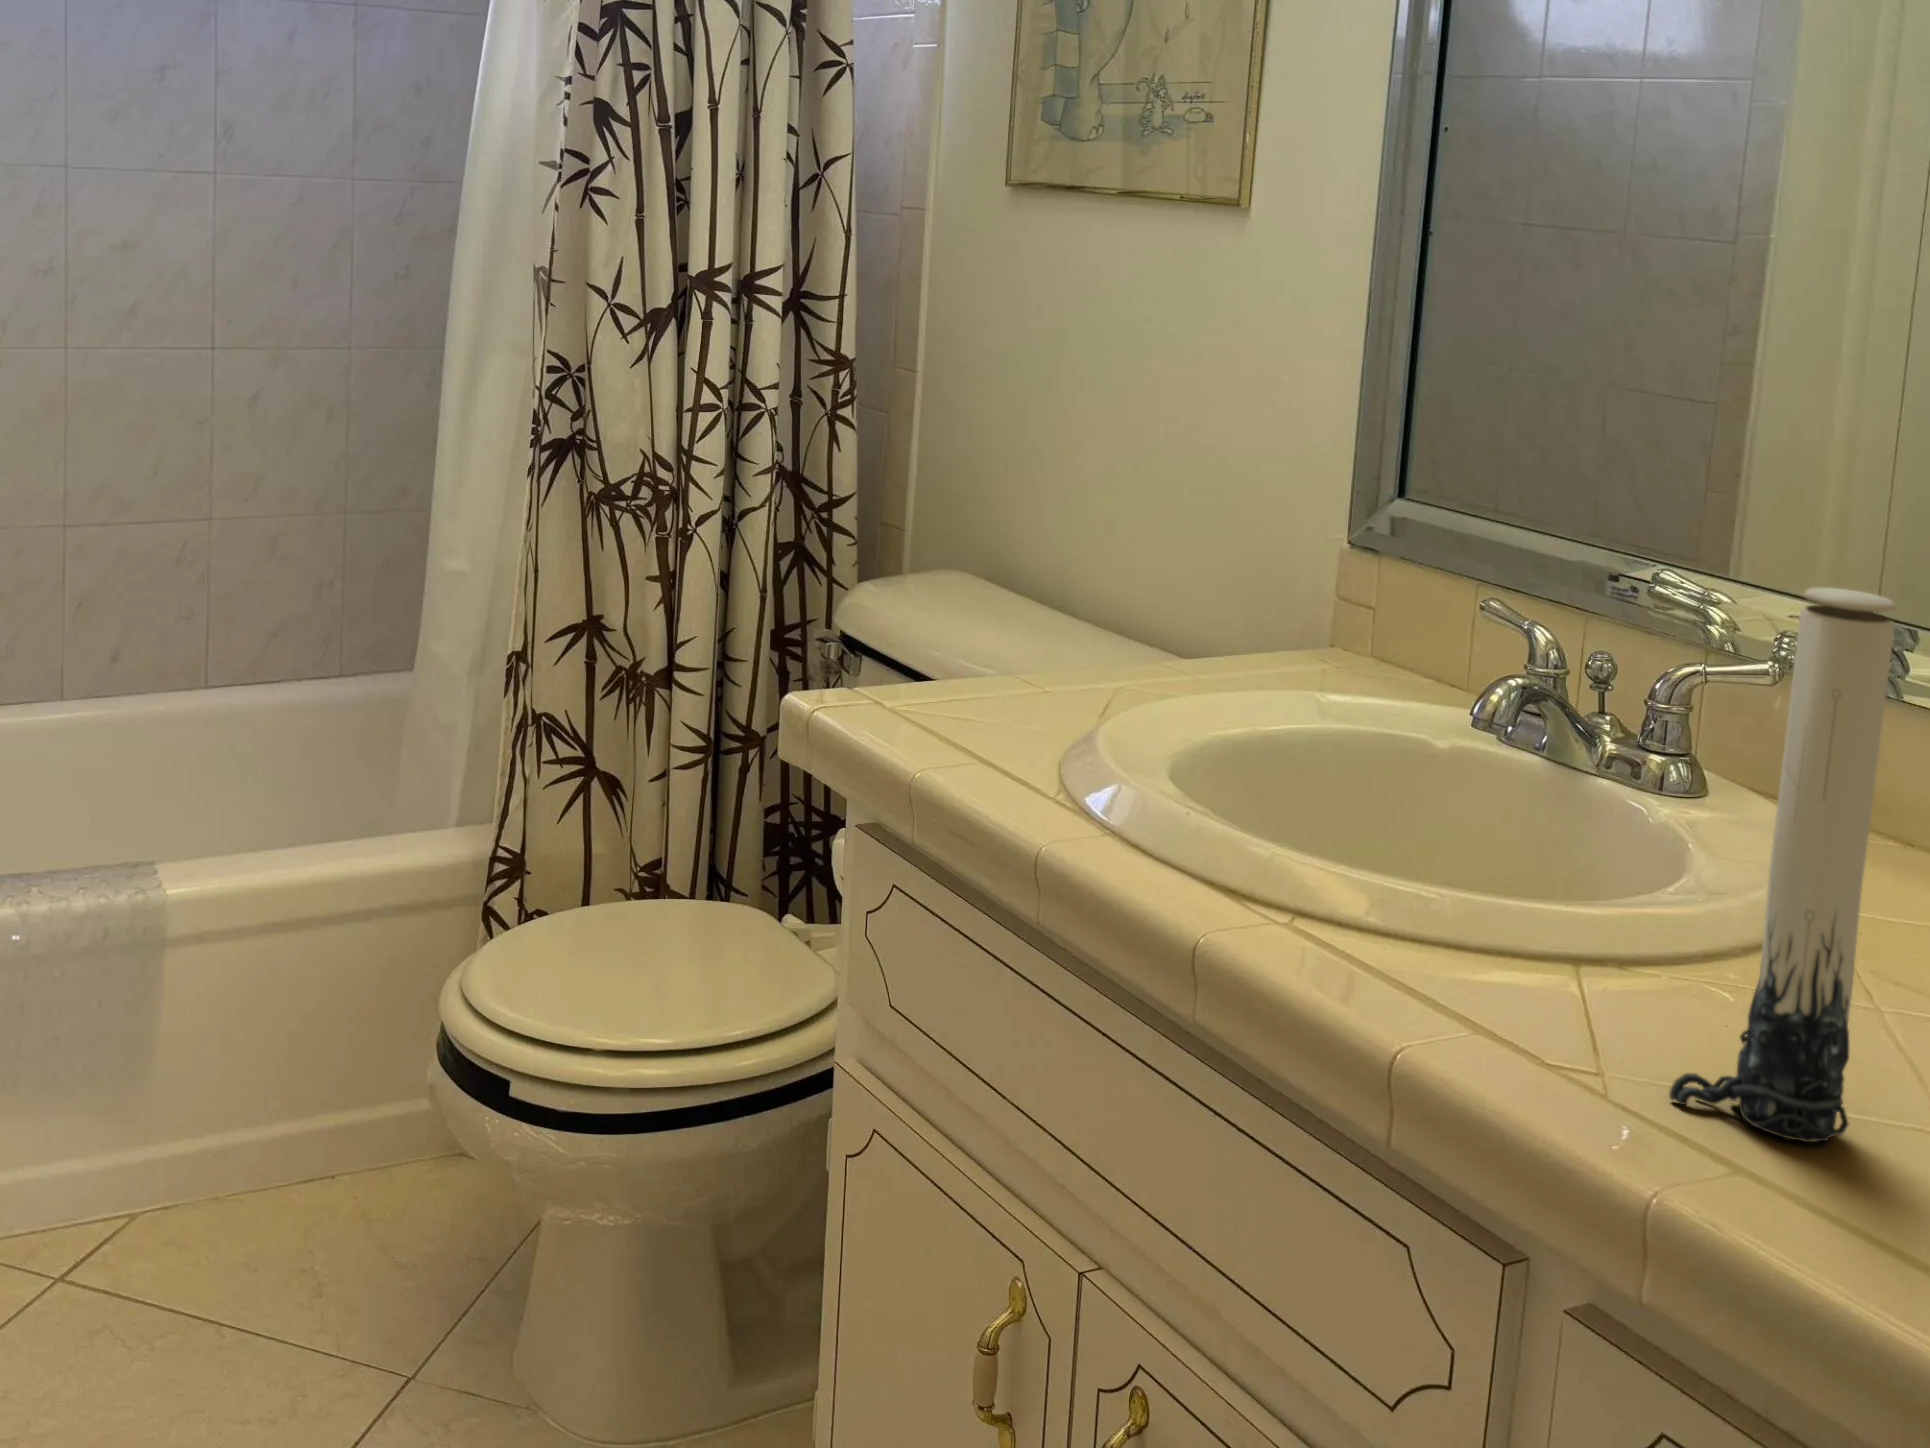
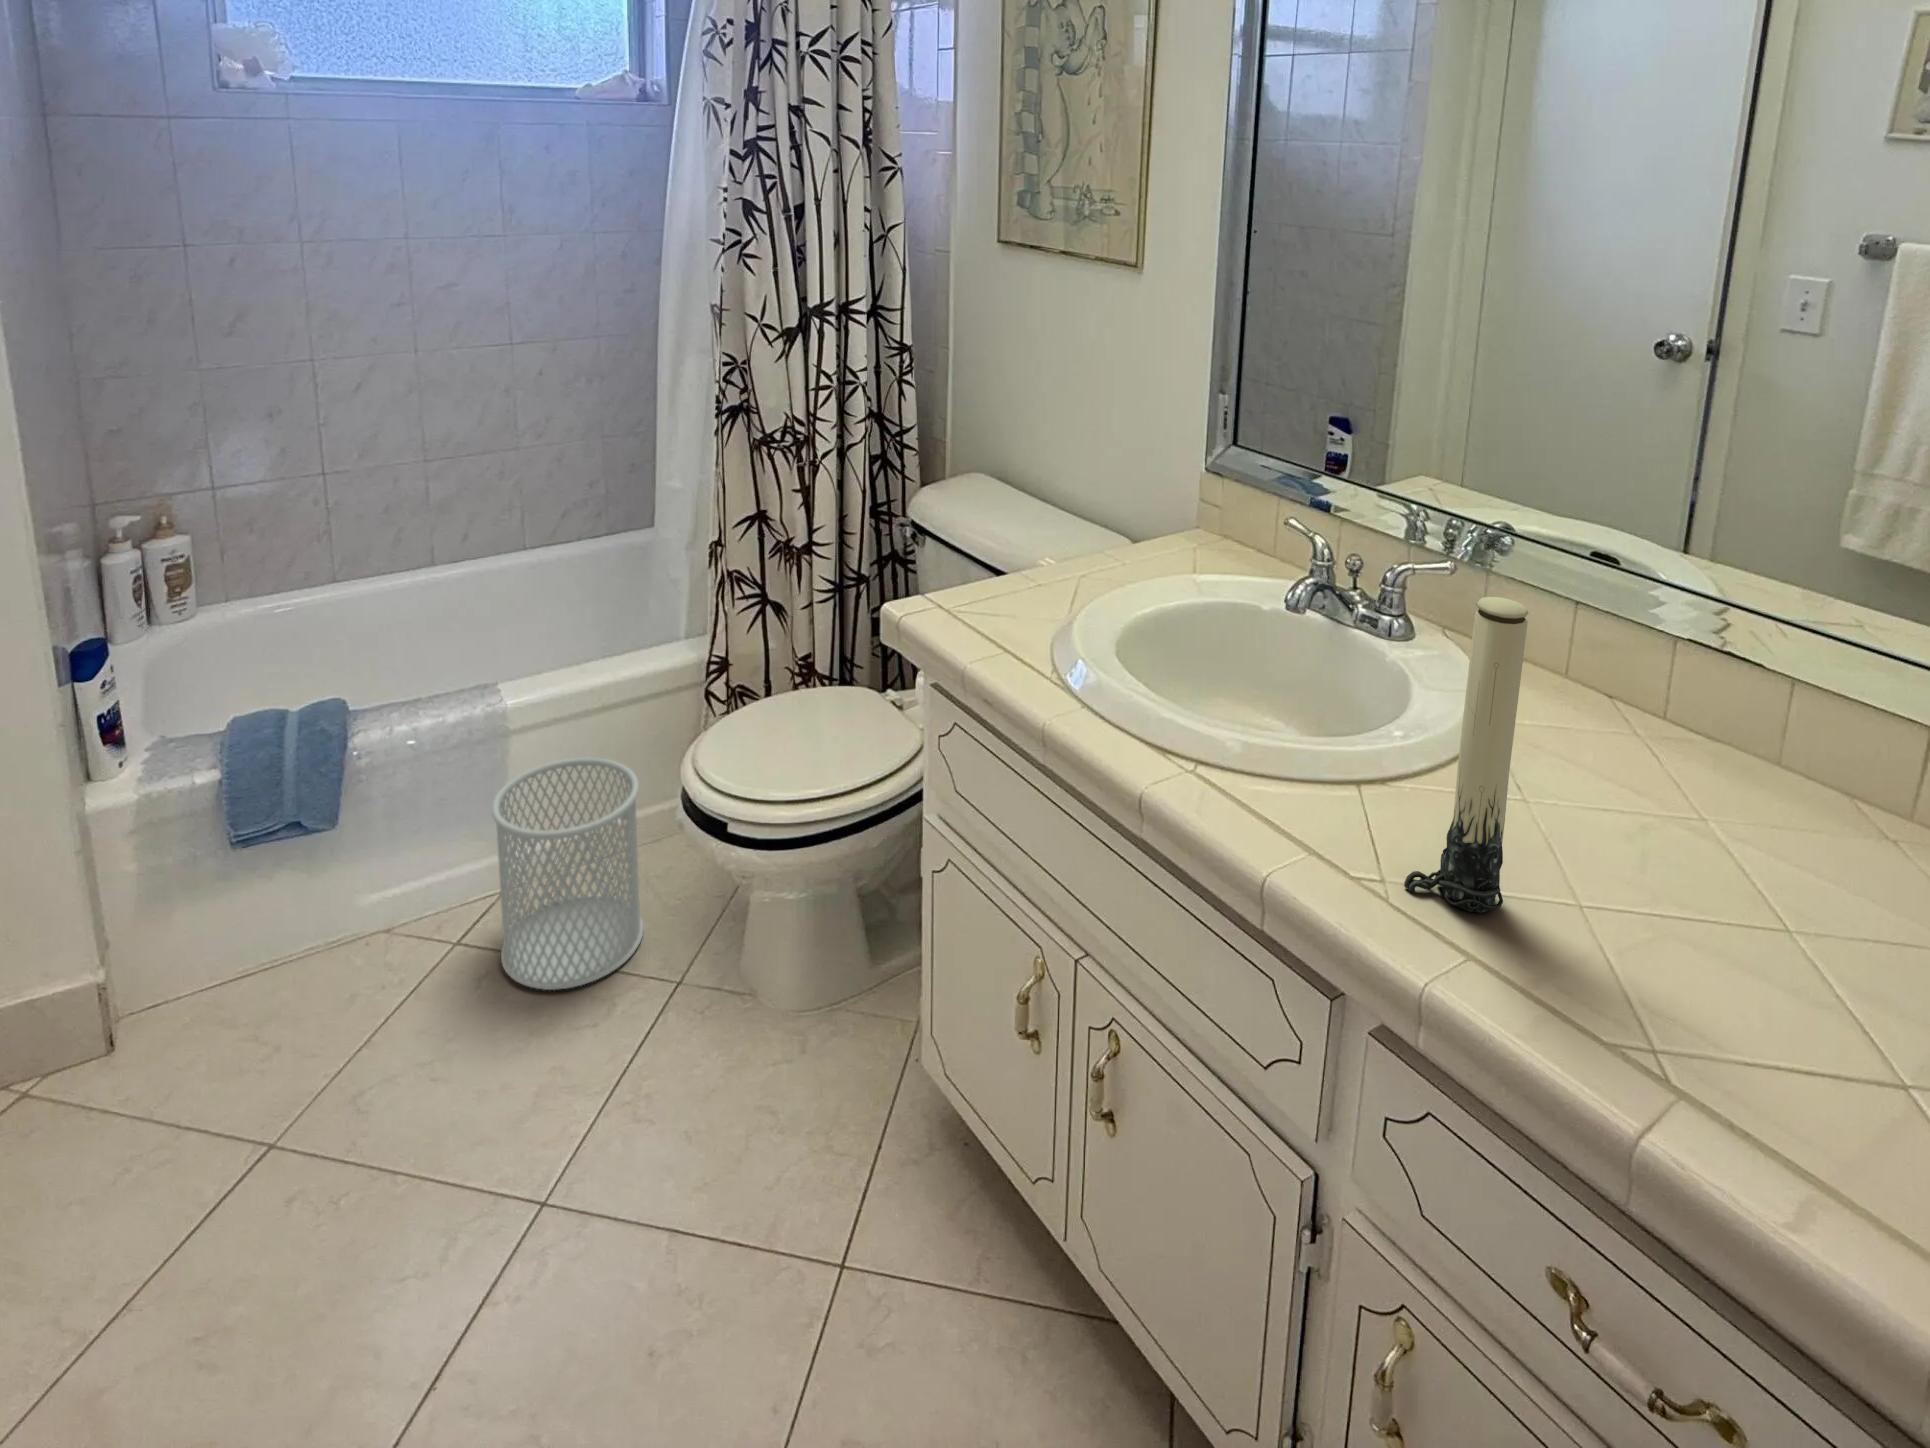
wastebasket: none [128,989,366,1362] -> present [492,758,643,990]

